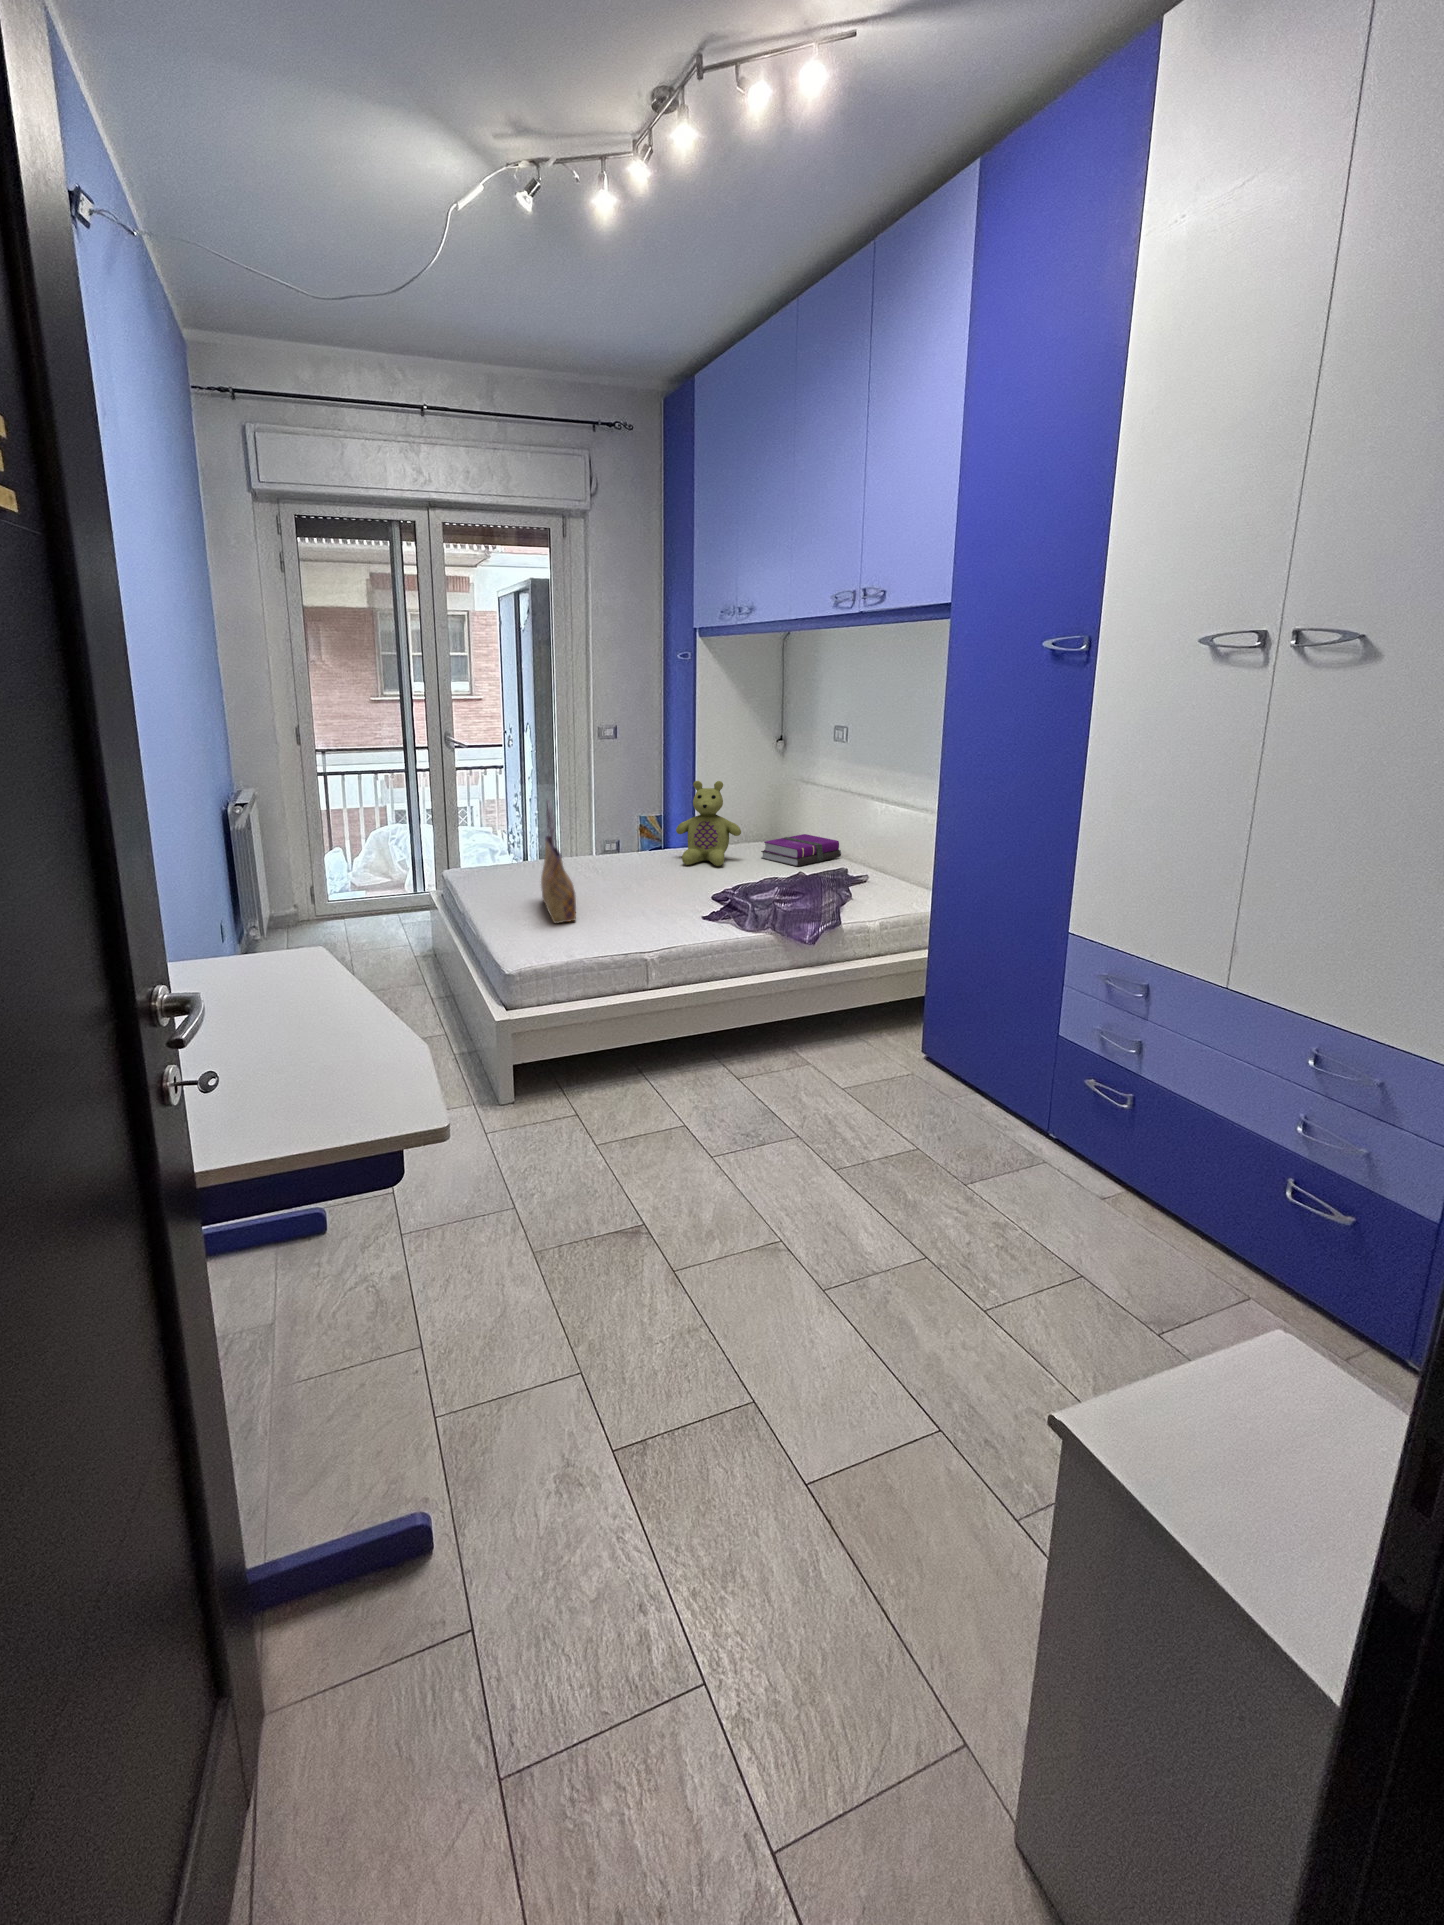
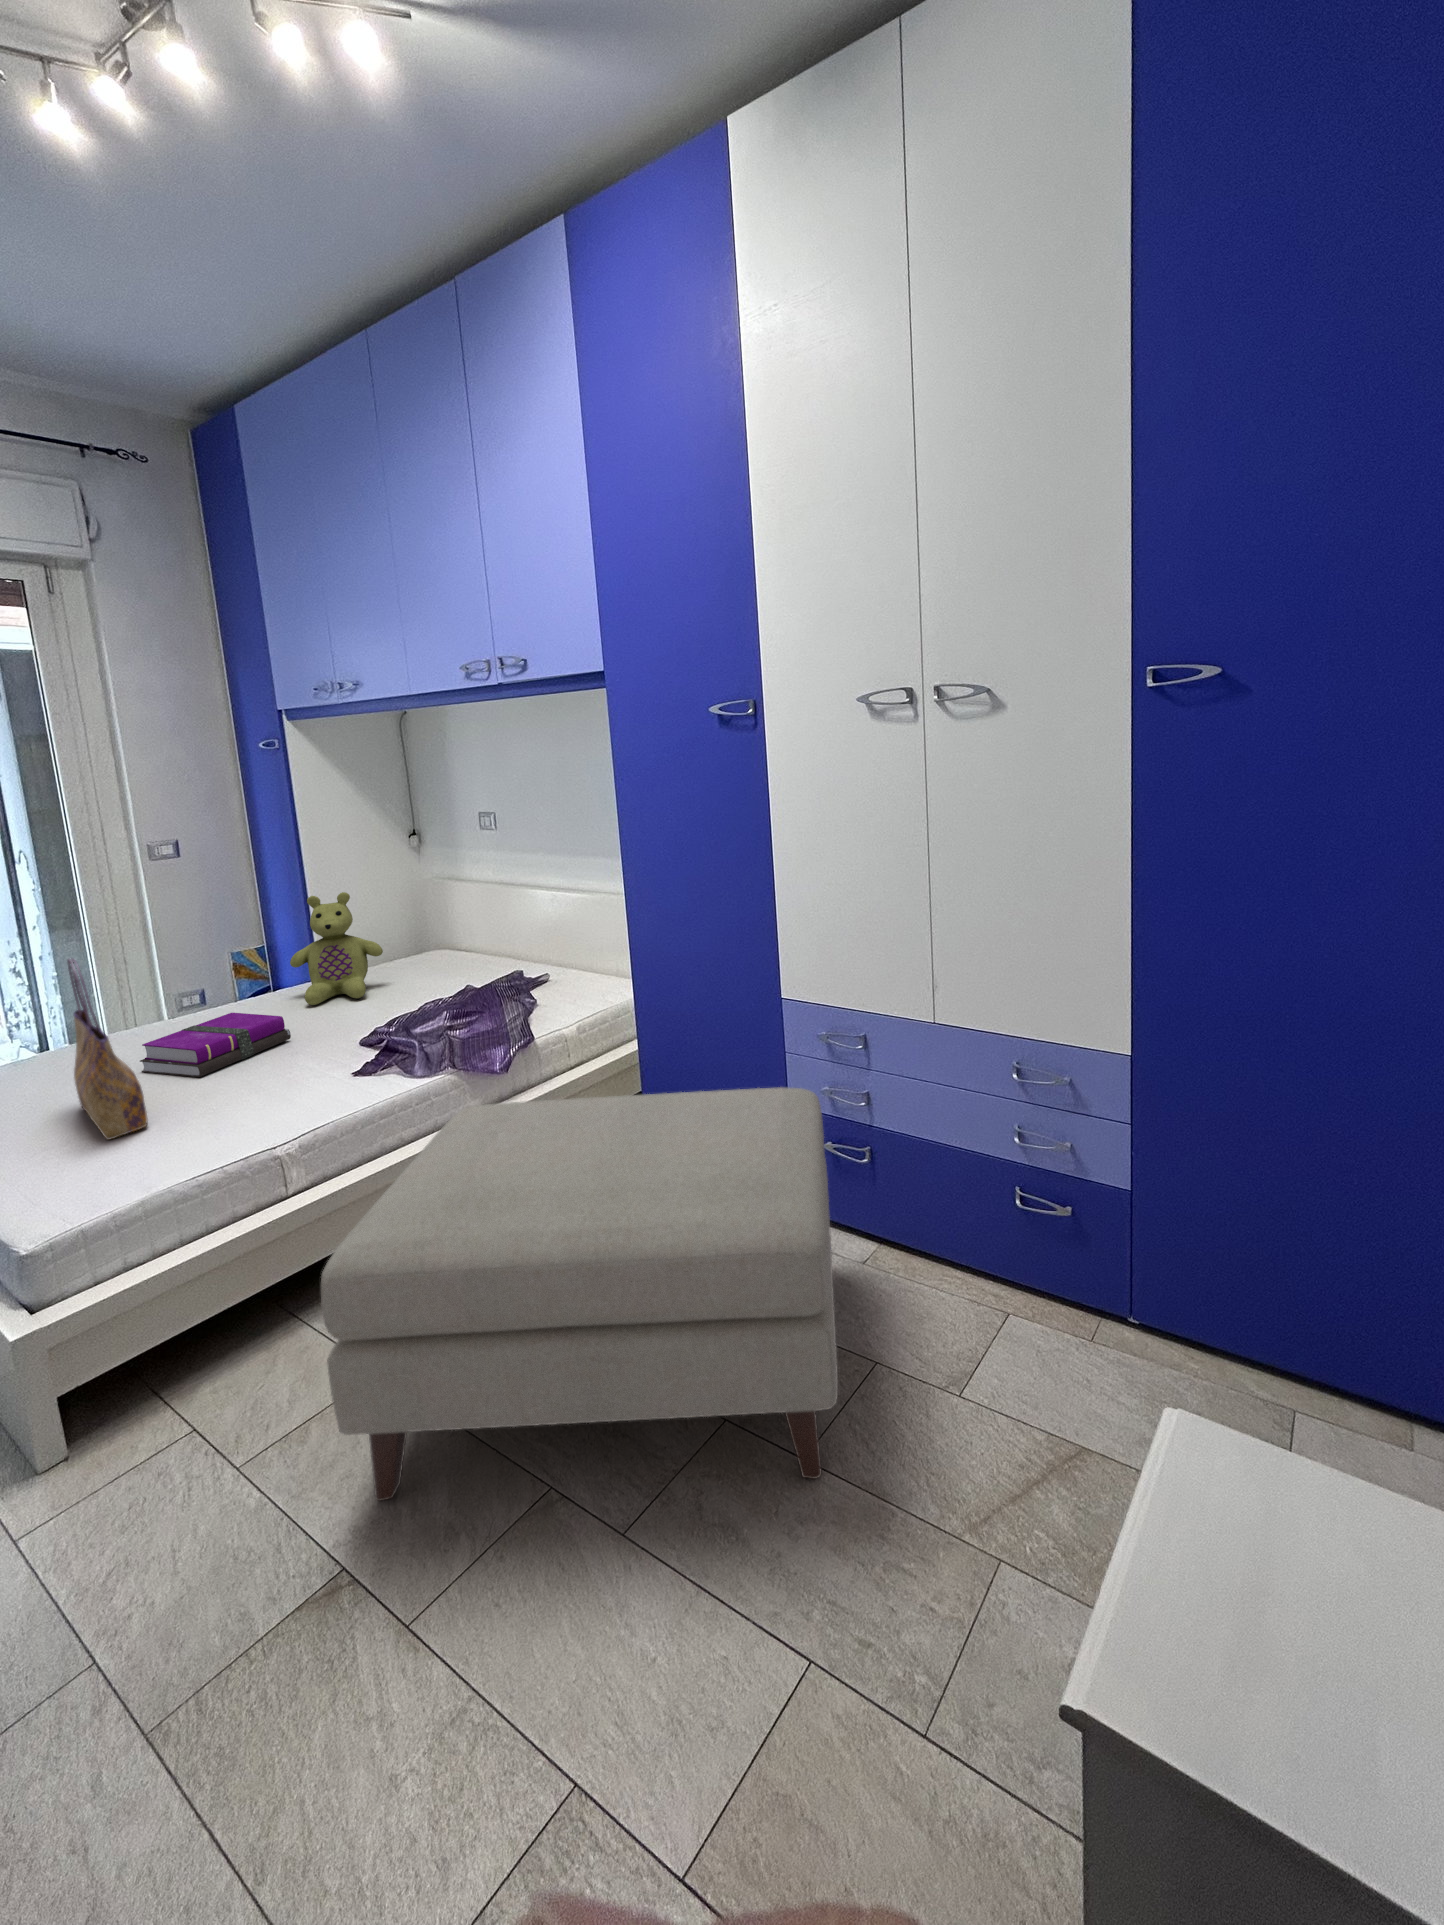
notebook: present [761,834,841,866] -> present [140,1013,291,1077]
ottoman: none [653,958,1081,1328] -> present [321,1087,838,1501]

